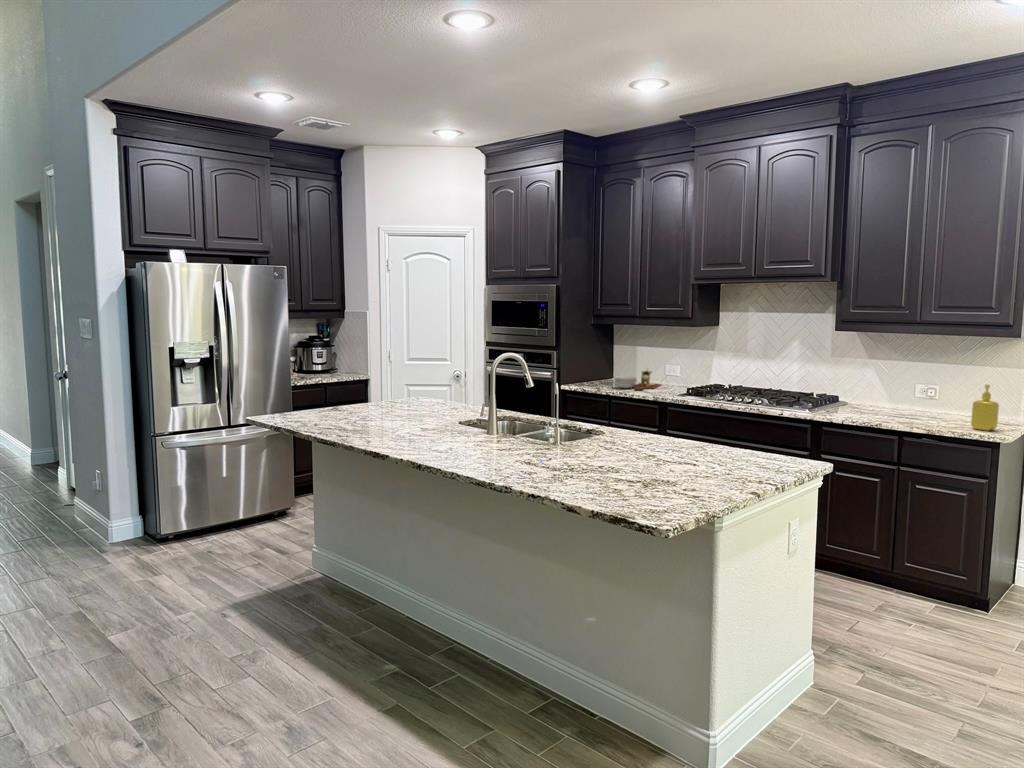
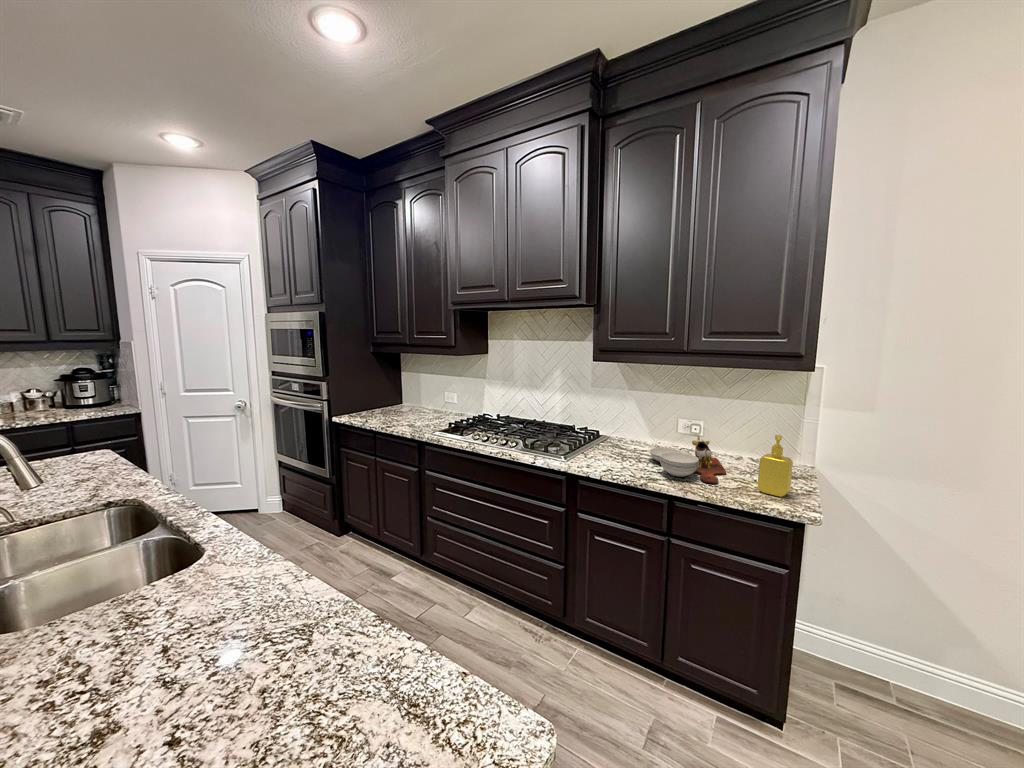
cutting board: present [615,369,661,390] -> present [649,435,726,483]

